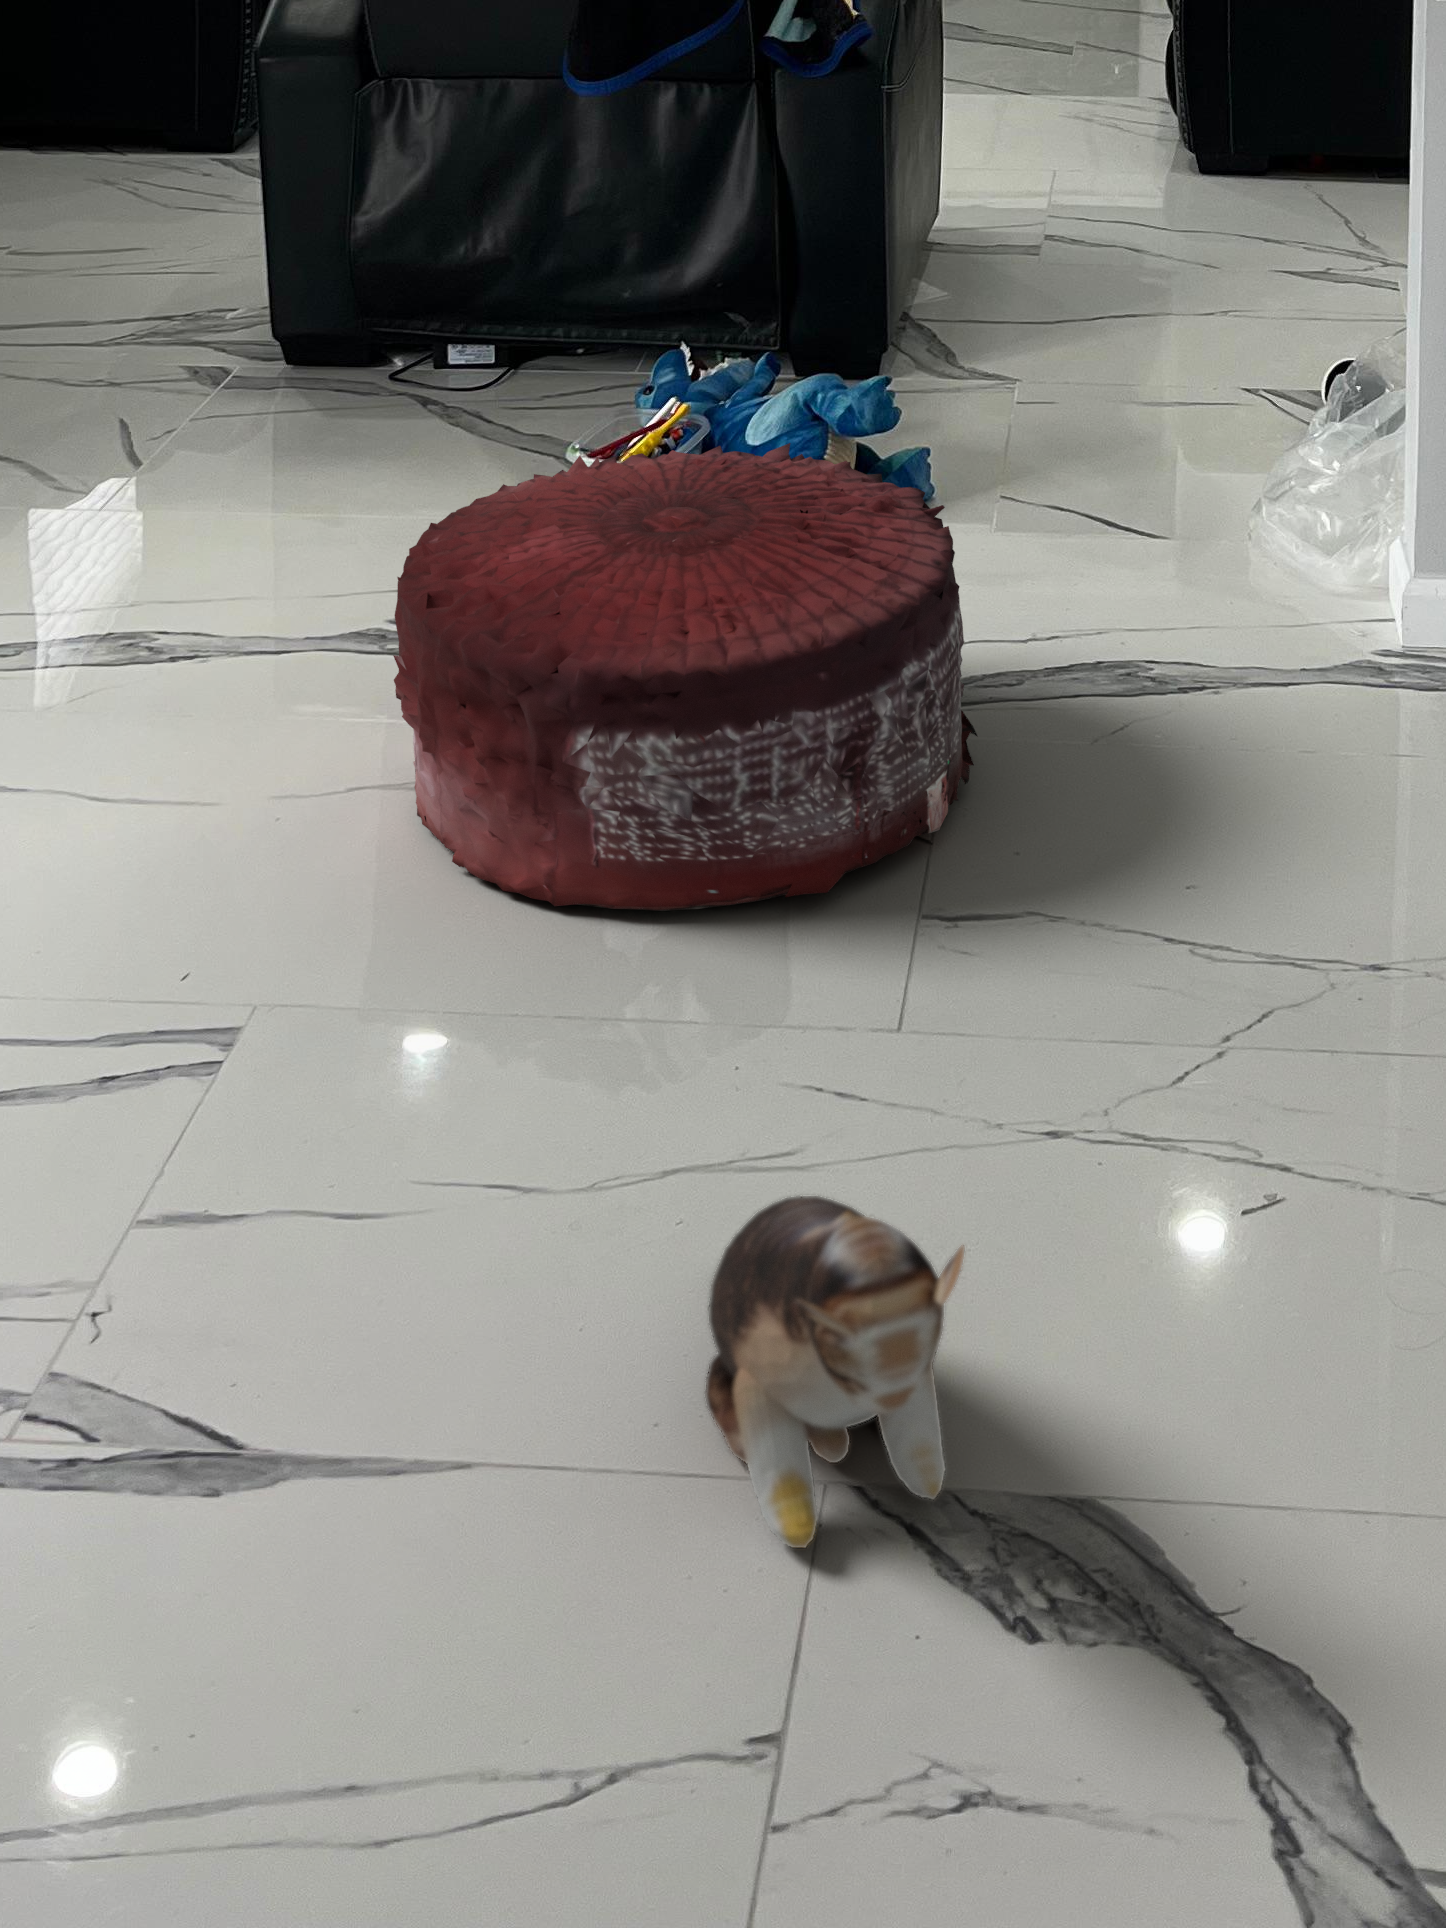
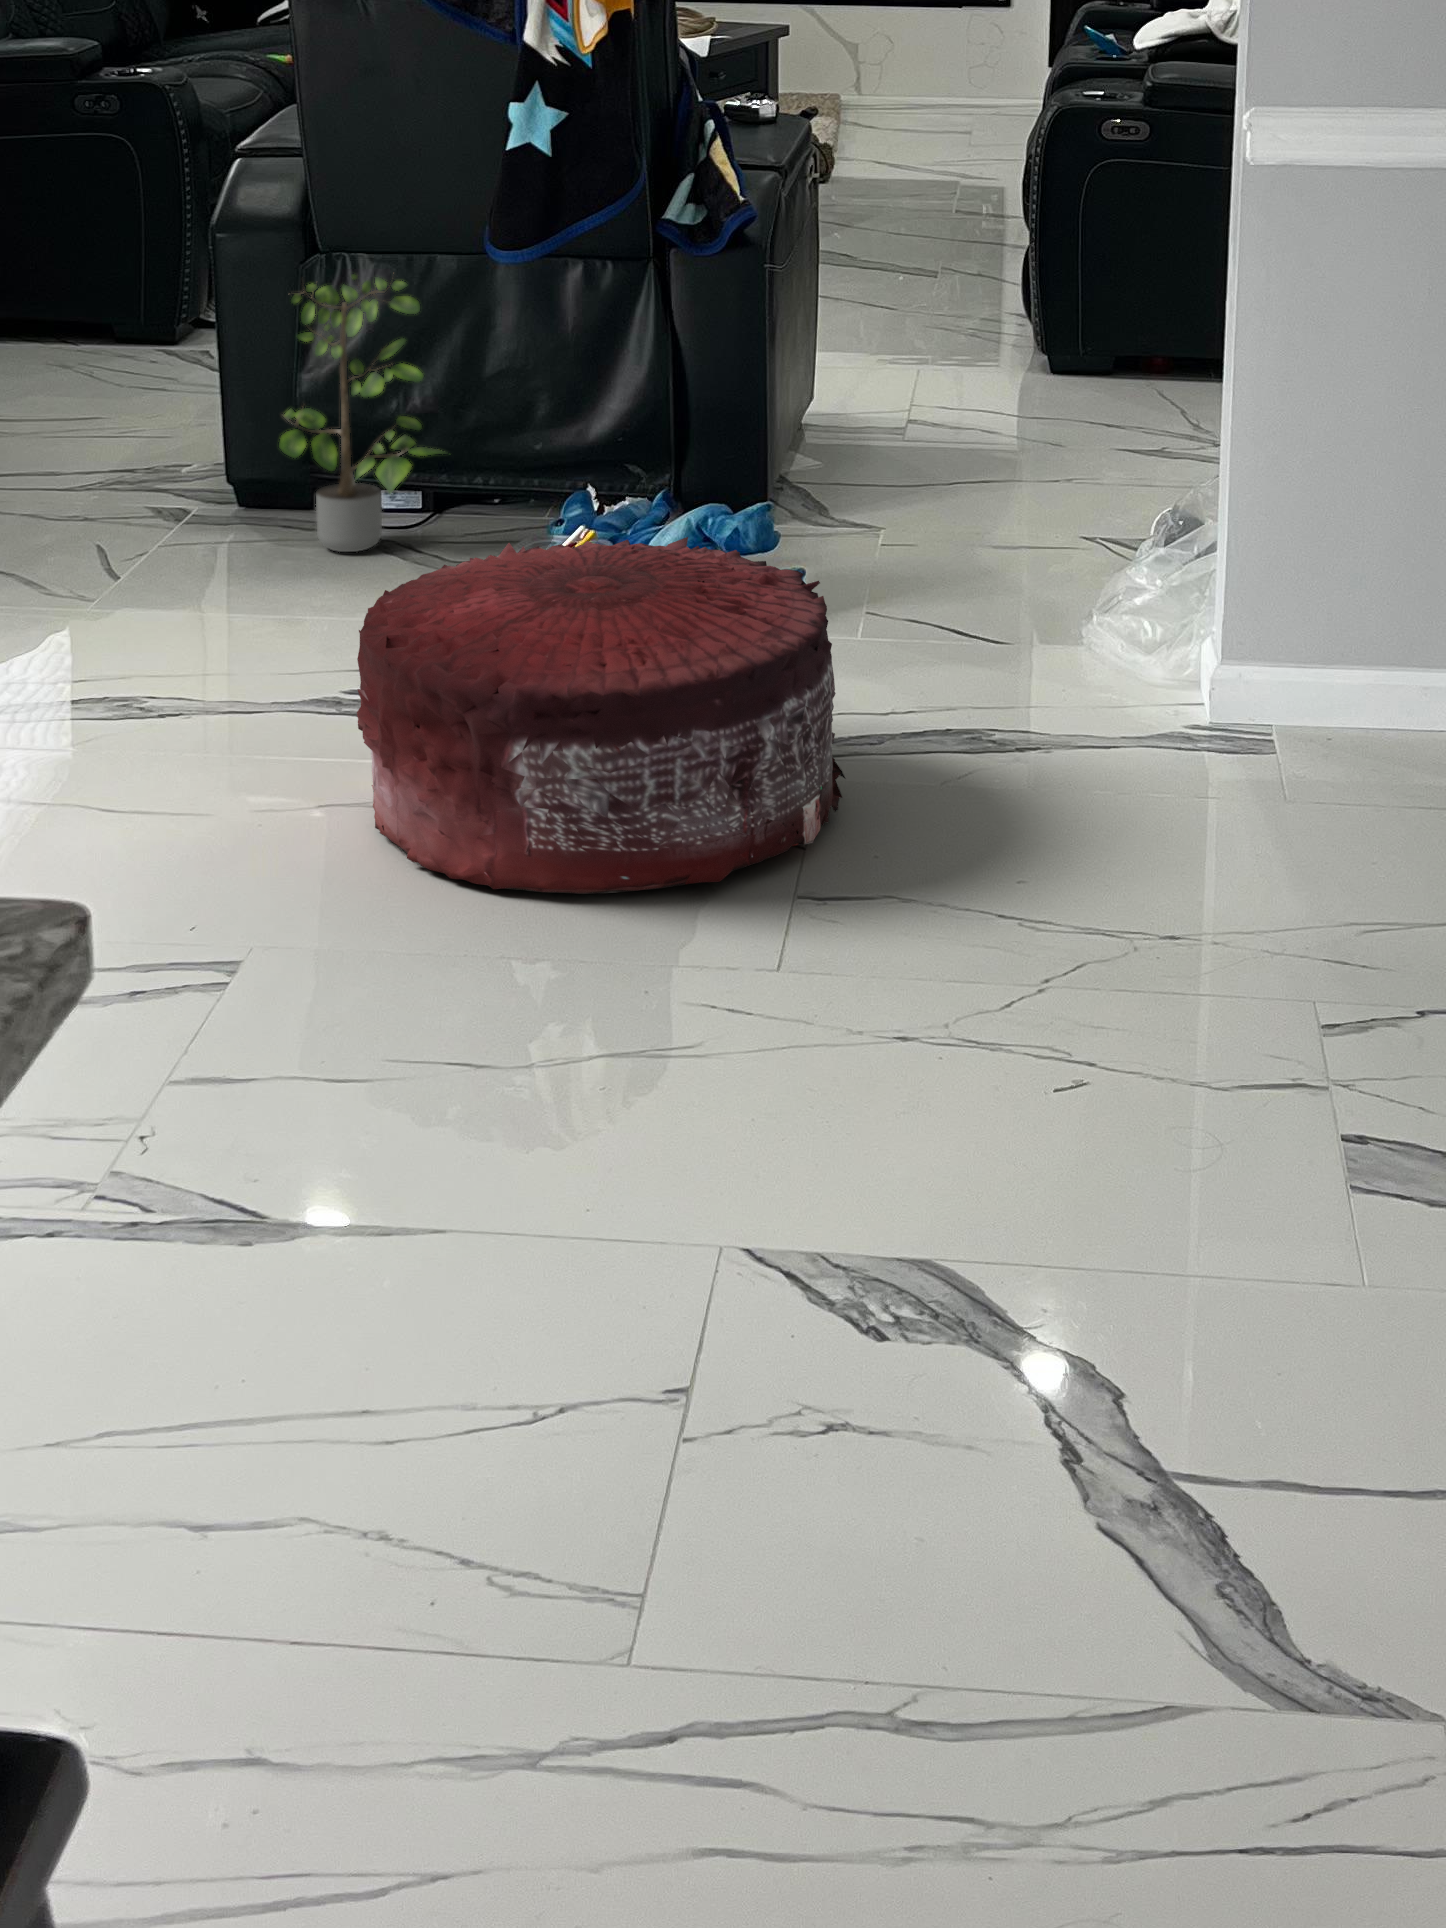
potted plant: none [330,102,528,421] -> present [279,275,444,552]
plush toy: present [705,1196,964,1548] -> none [628,1020,834,1282]

